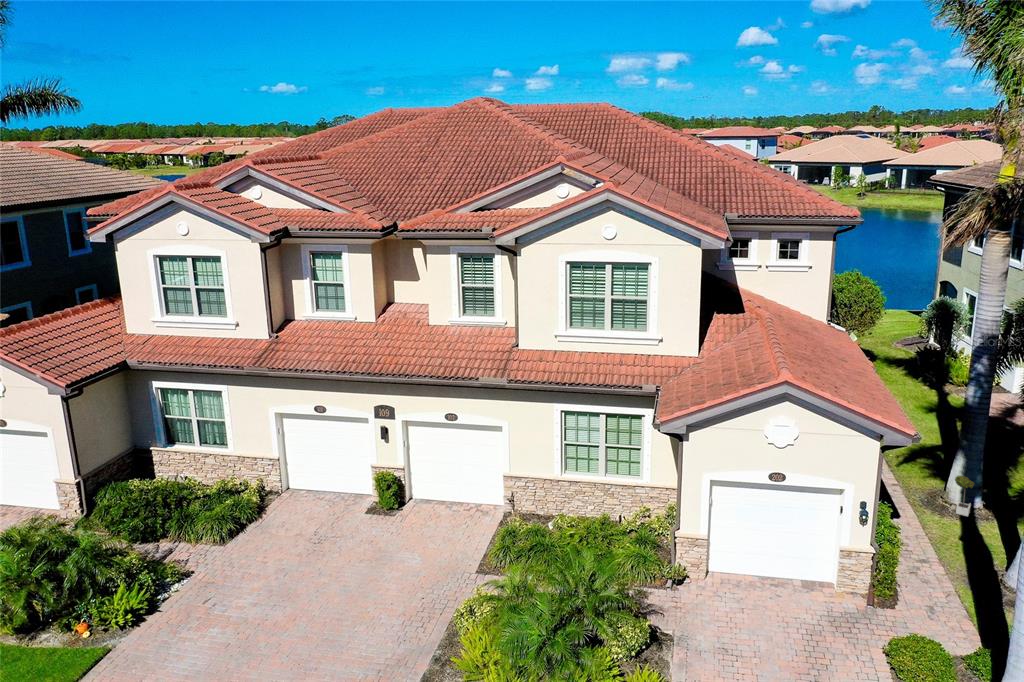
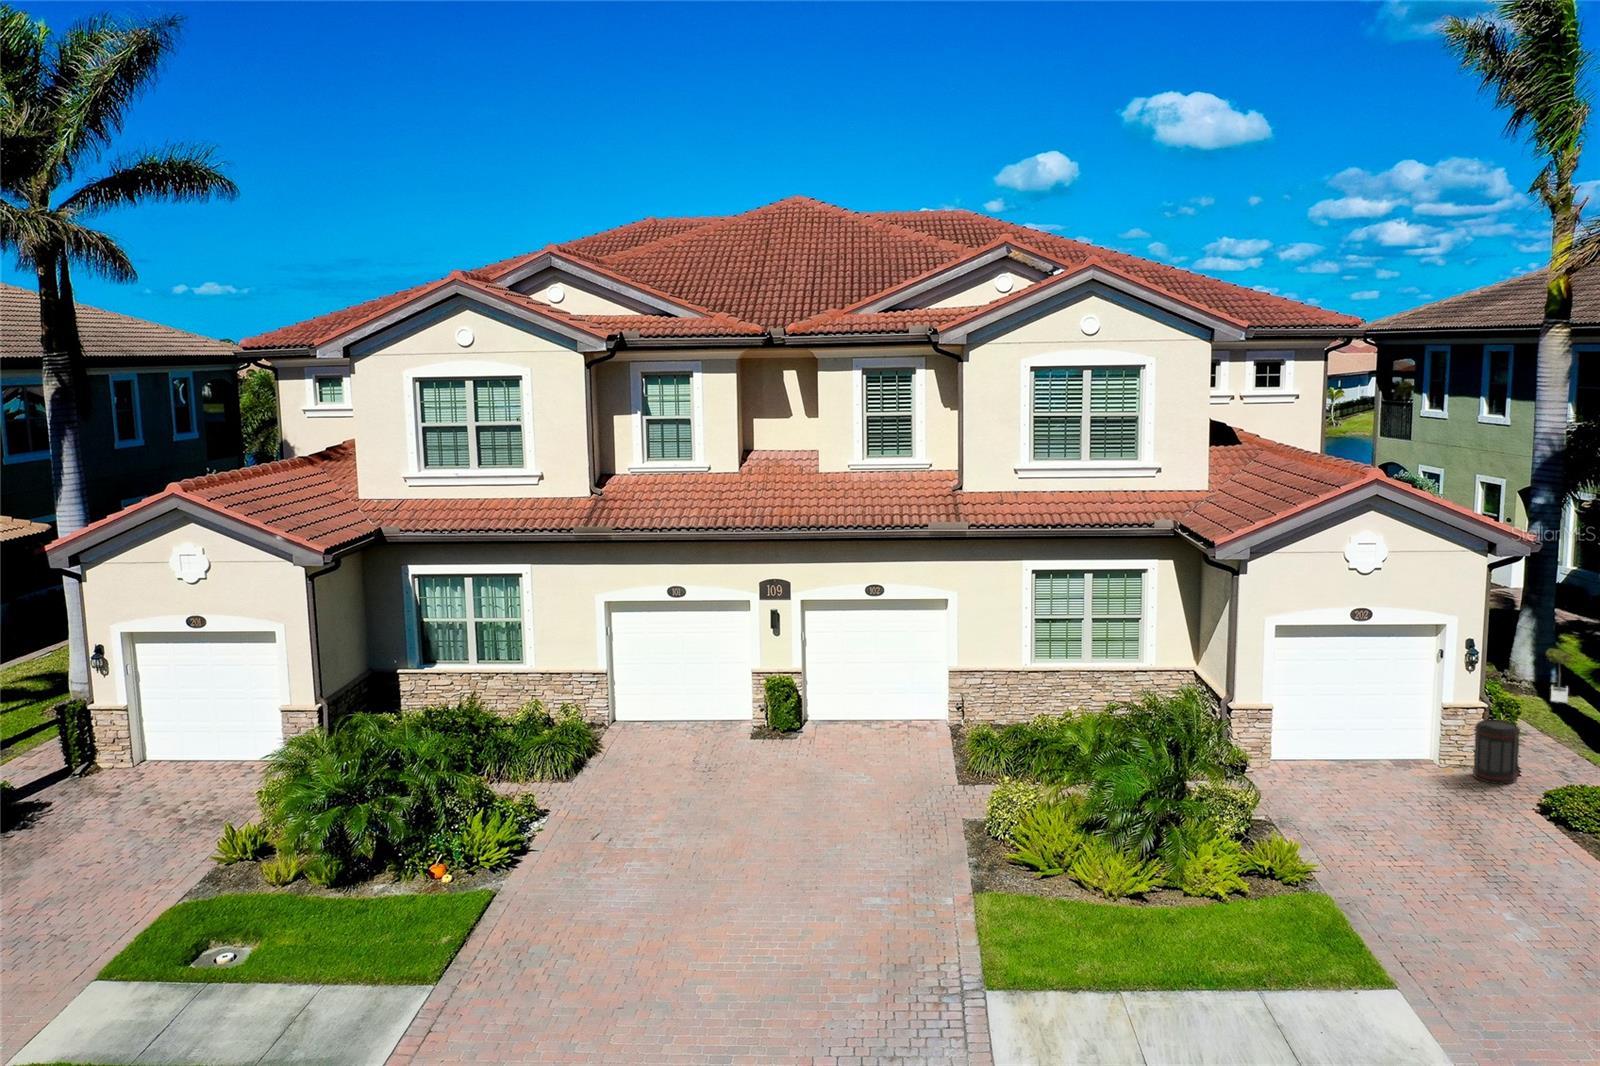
trash can: none [859,563,896,616] -> present [1473,720,1520,784]

